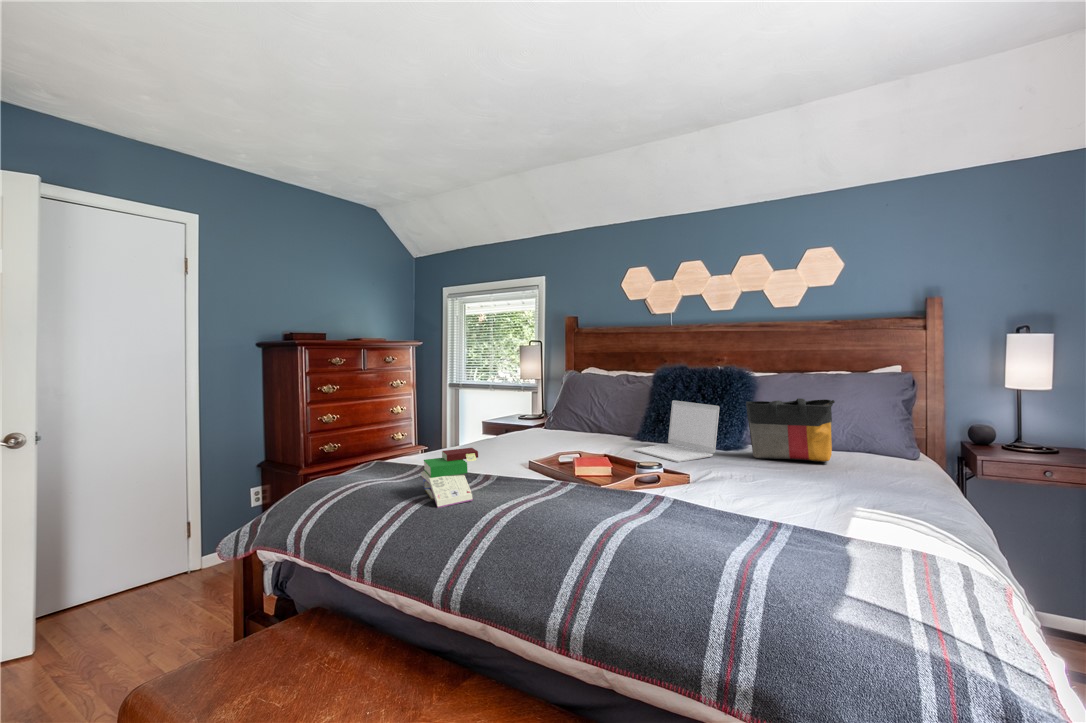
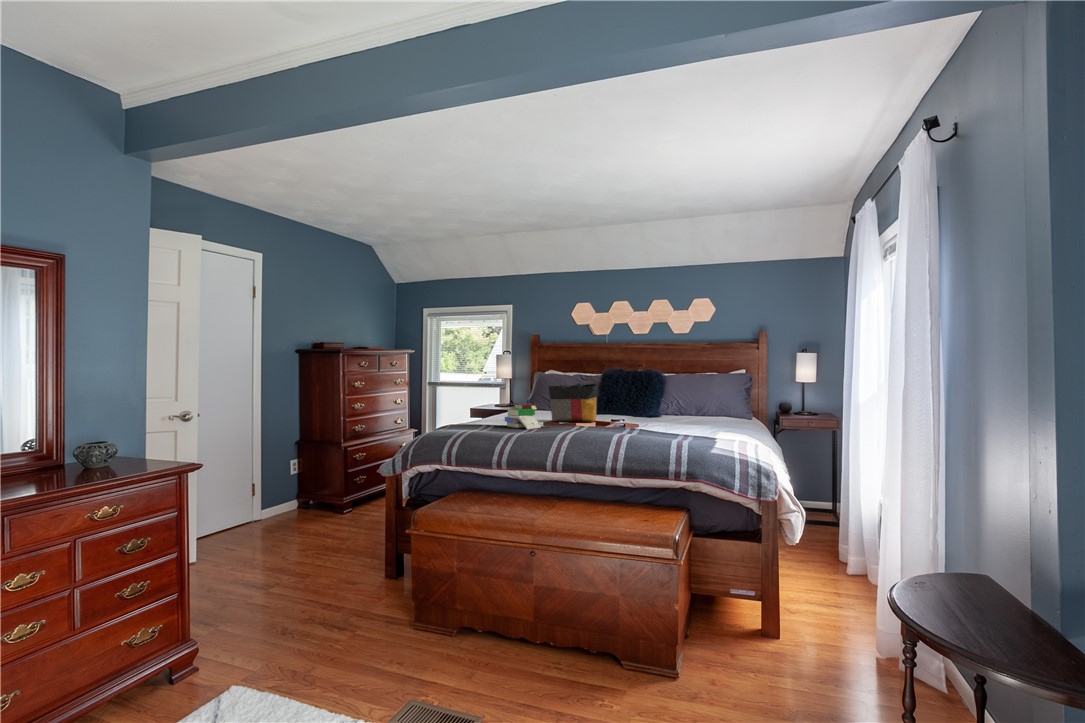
tote bag: present [746,398,835,462] -> present [548,383,597,422]
laptop: present [634,400,719,462] -> none [599,388,650,421]

